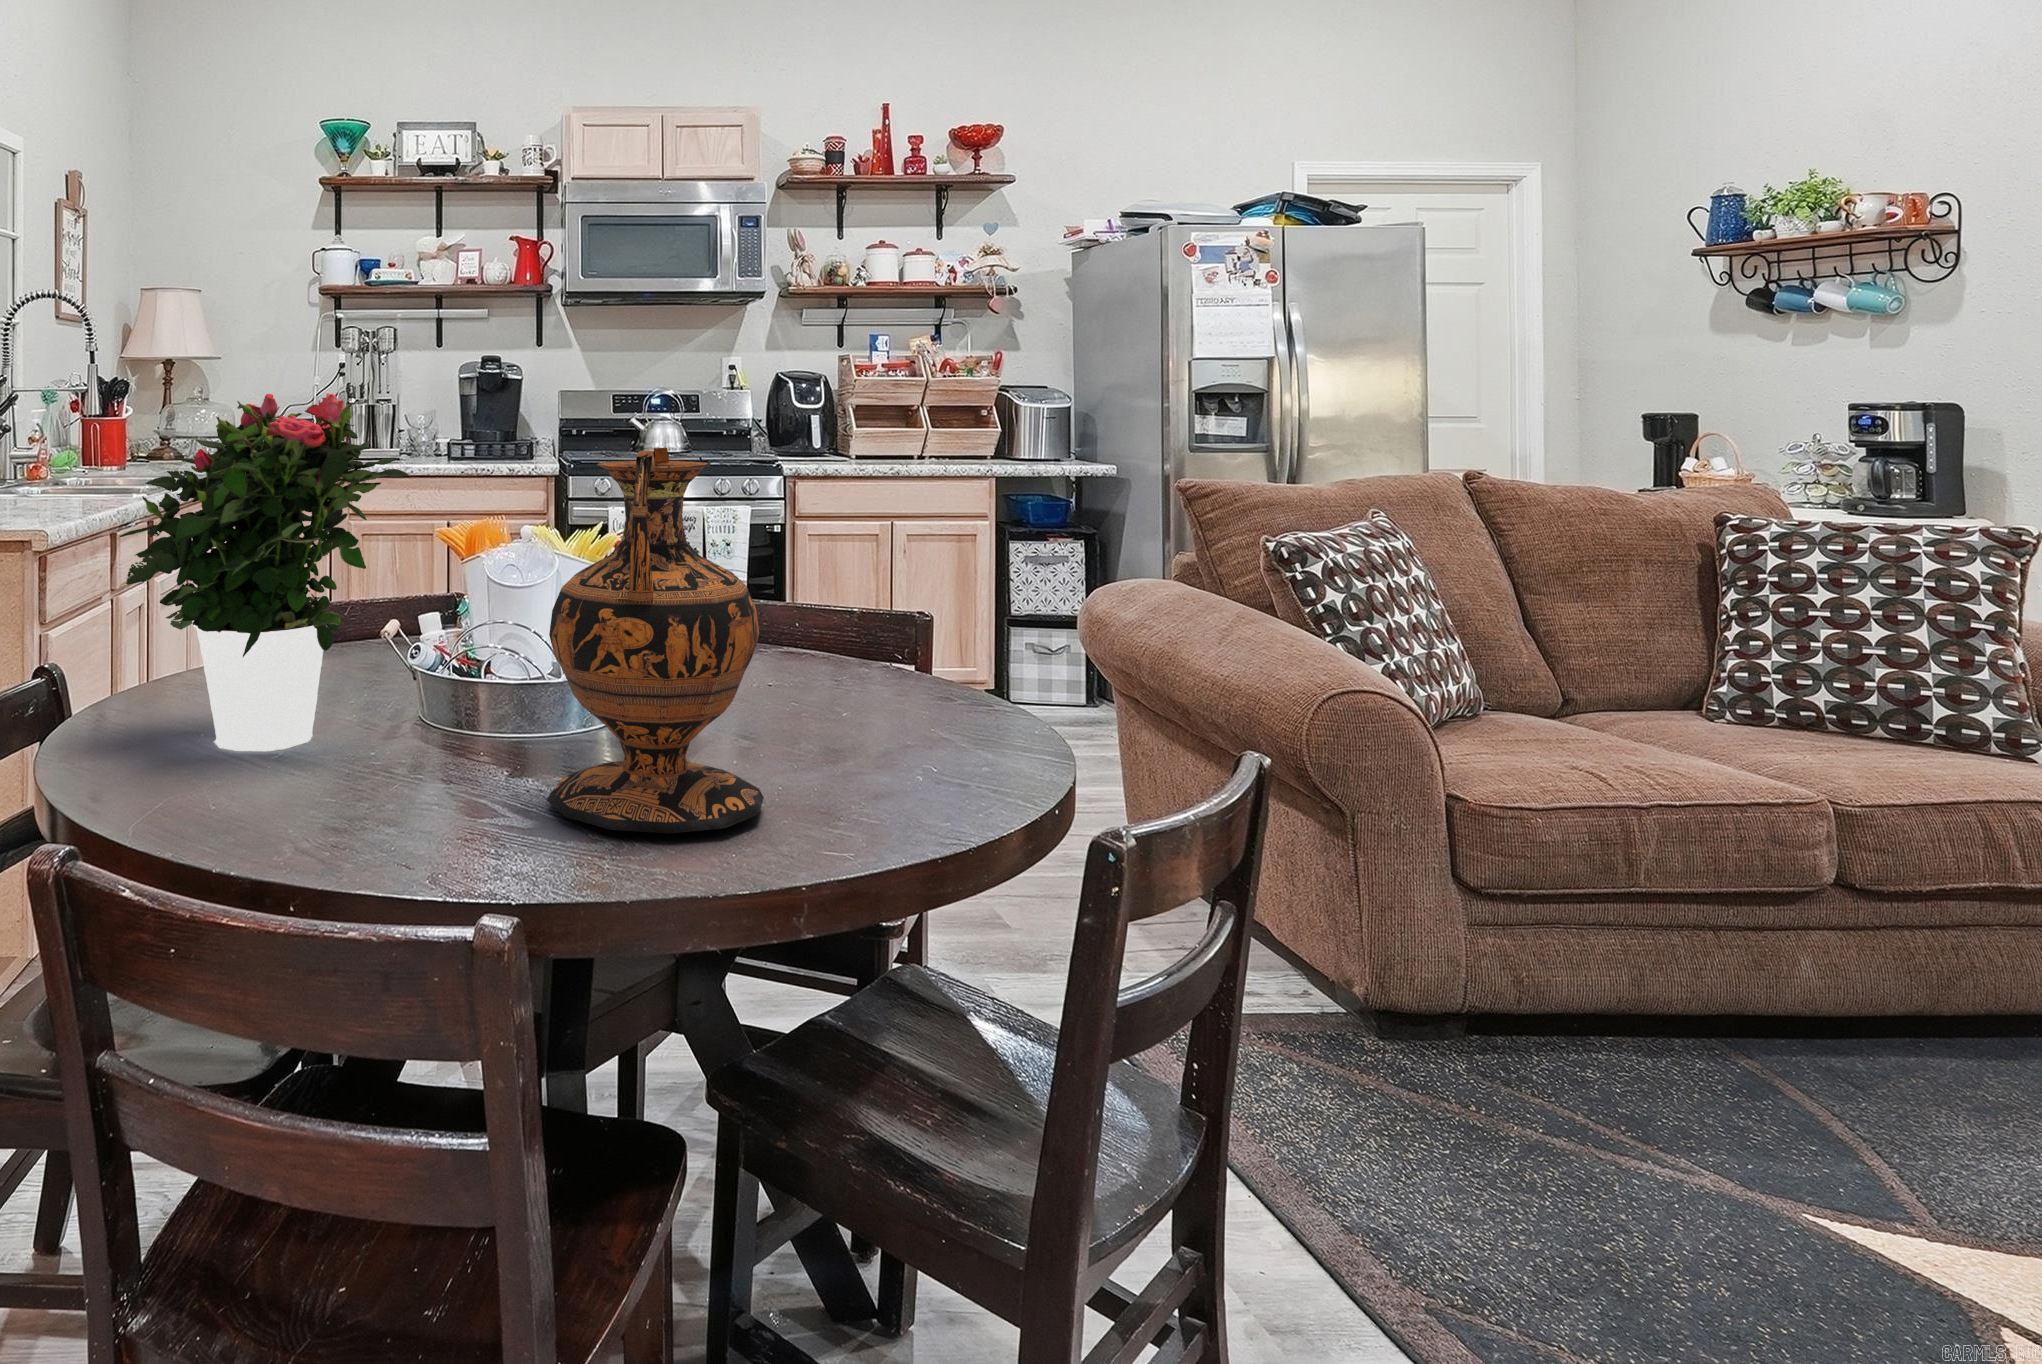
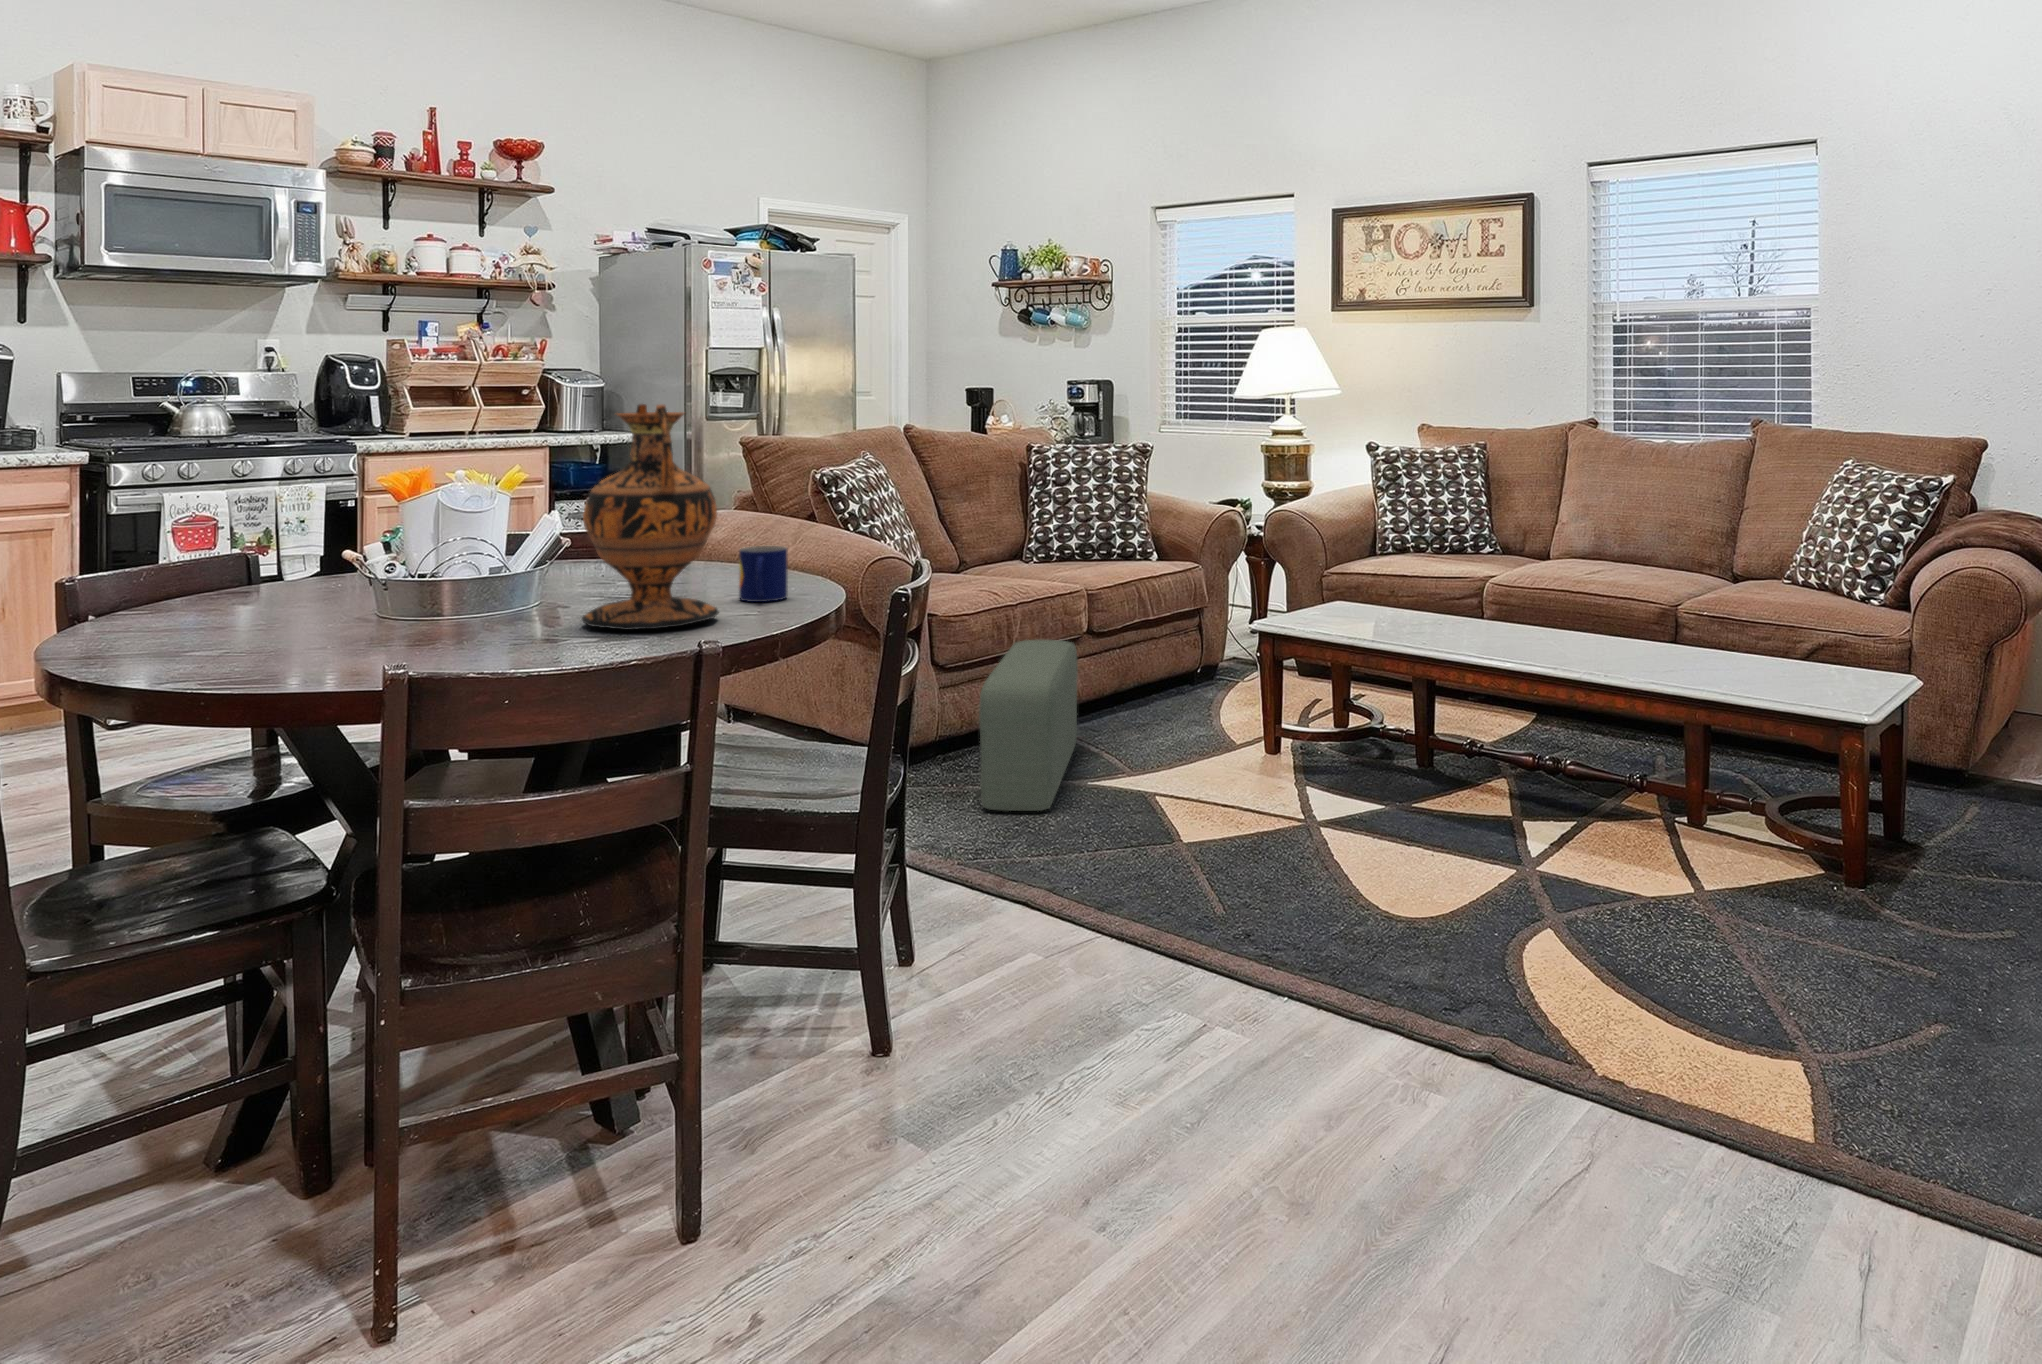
potted flower: present [120,393,409,751] -> none [170,370,431,646]
mug: none [866,691,949,796] -> present [739,546,788,602]
pouf: none [1516,875,1790,1252] -> present [979,640,1078,811]

